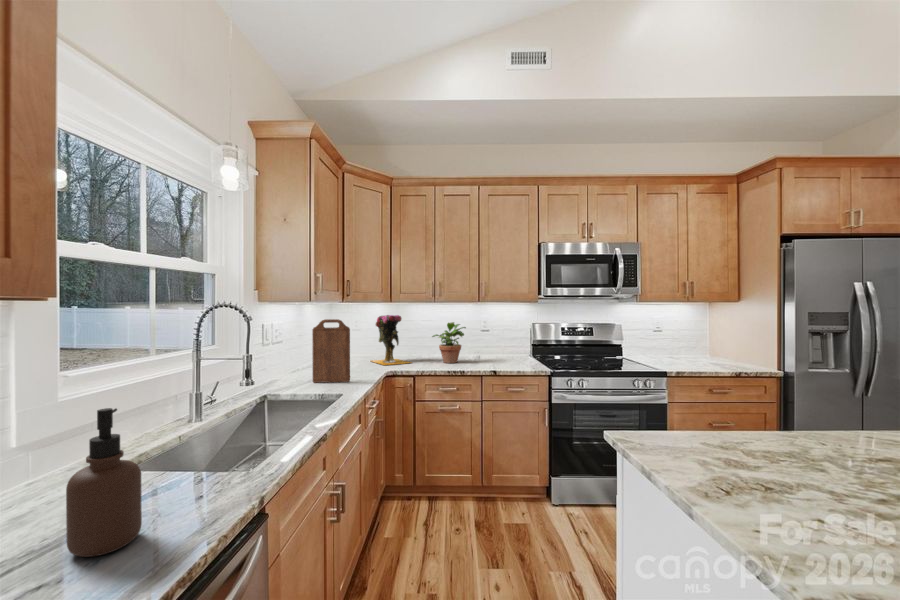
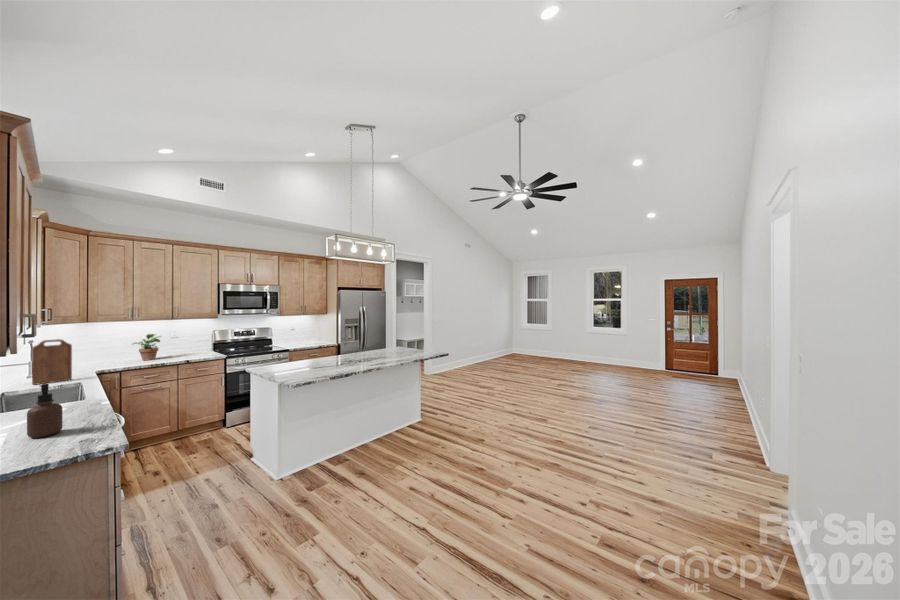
vase: present [371,315,411,365] -> none [64,332,114,368]

